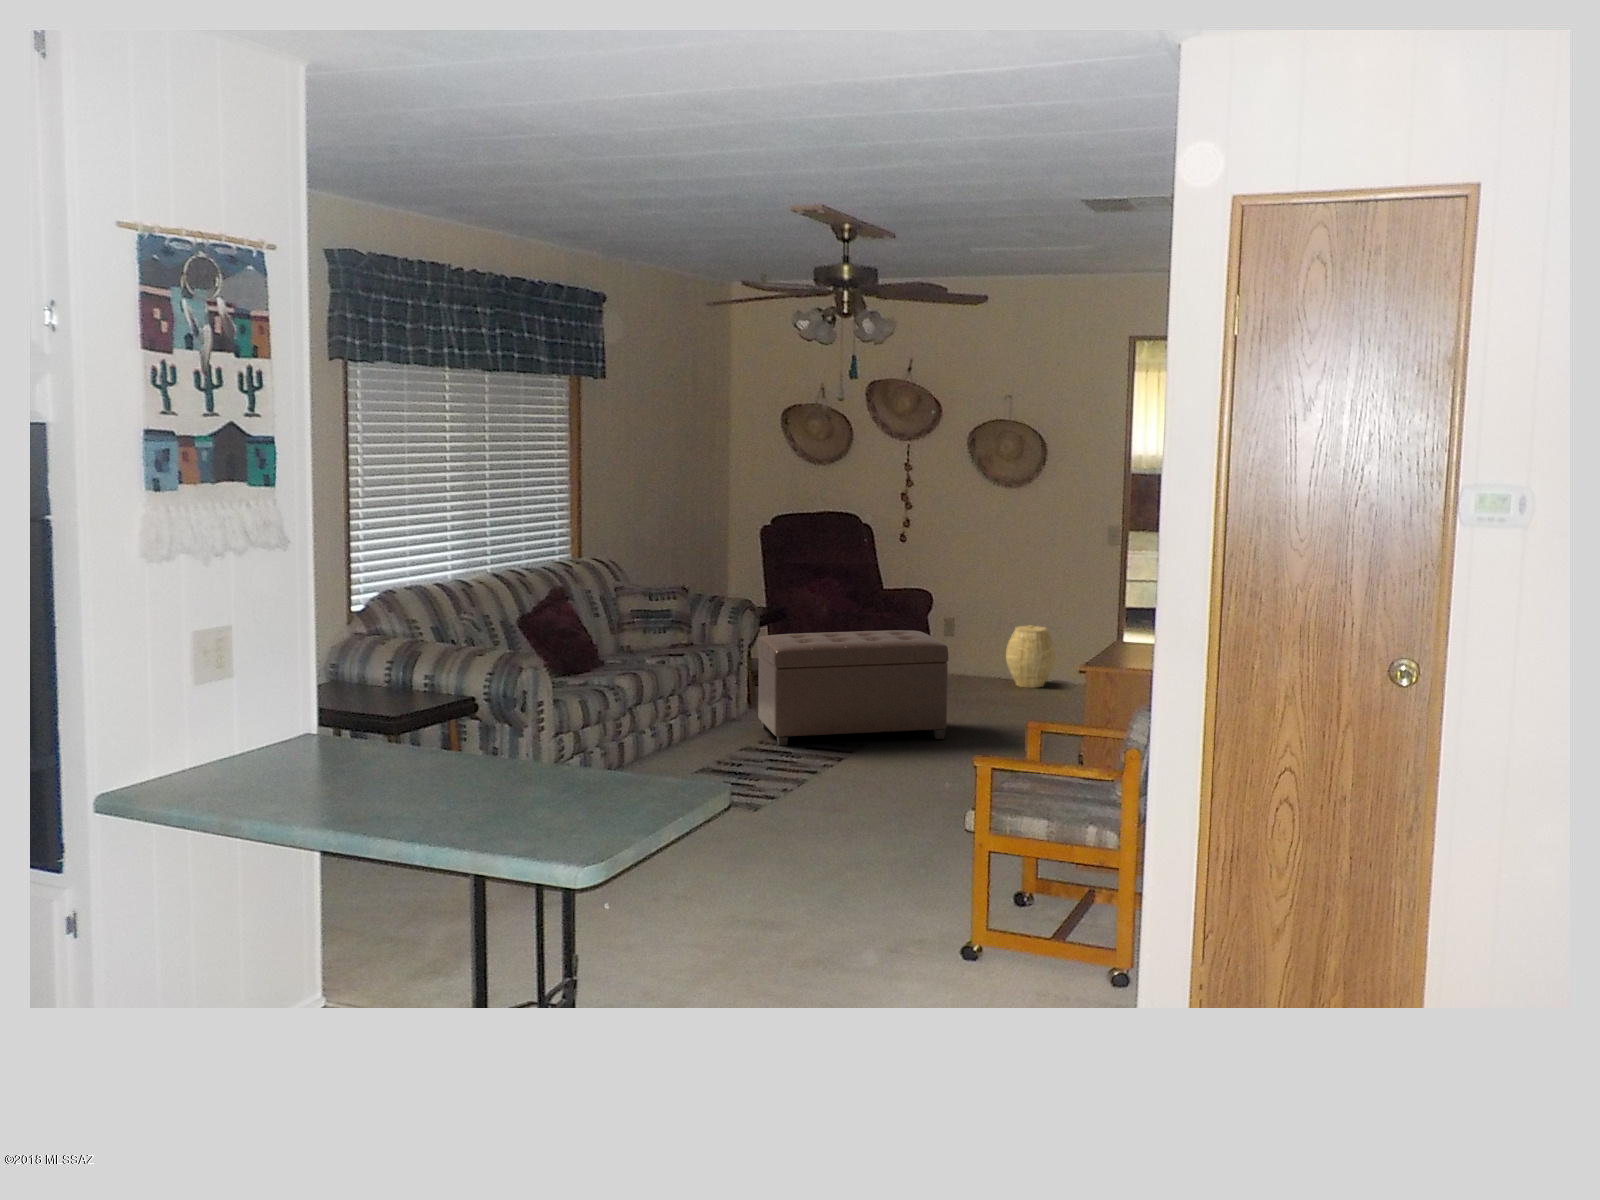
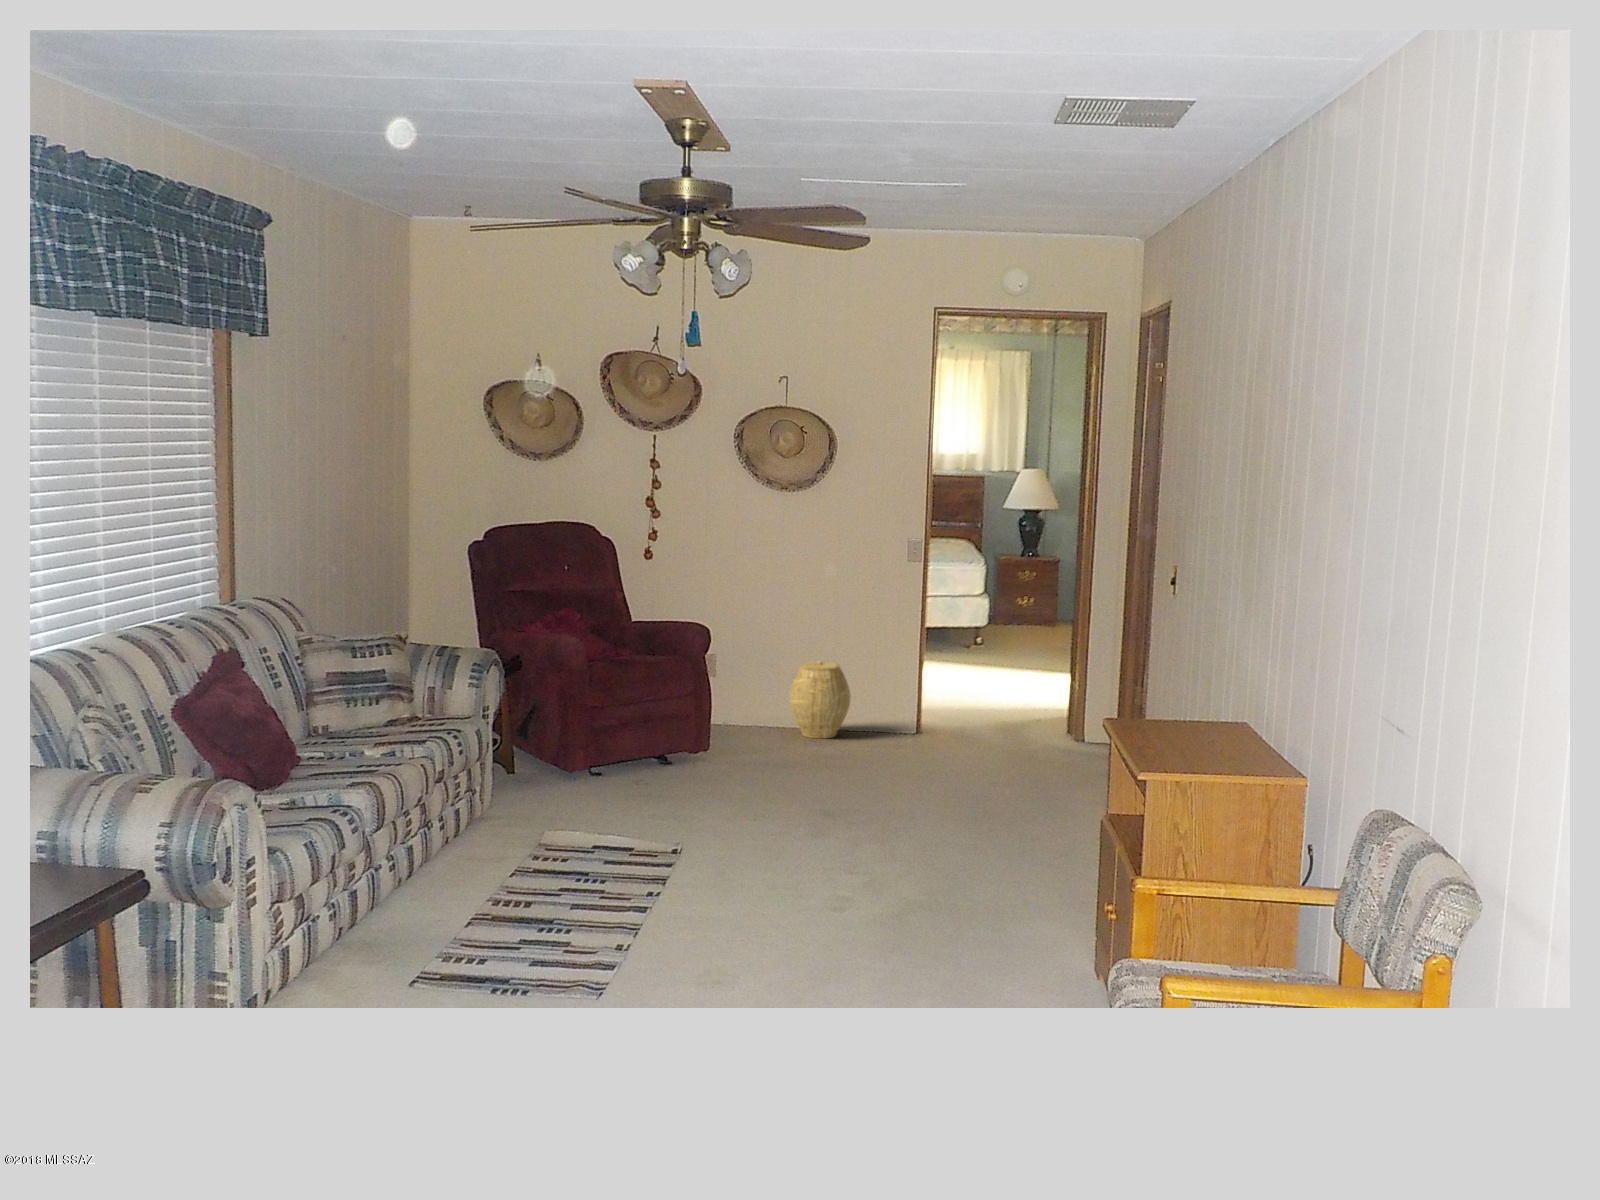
ottoman: present [757,630,949,745] -> none [515,683,783,861]

